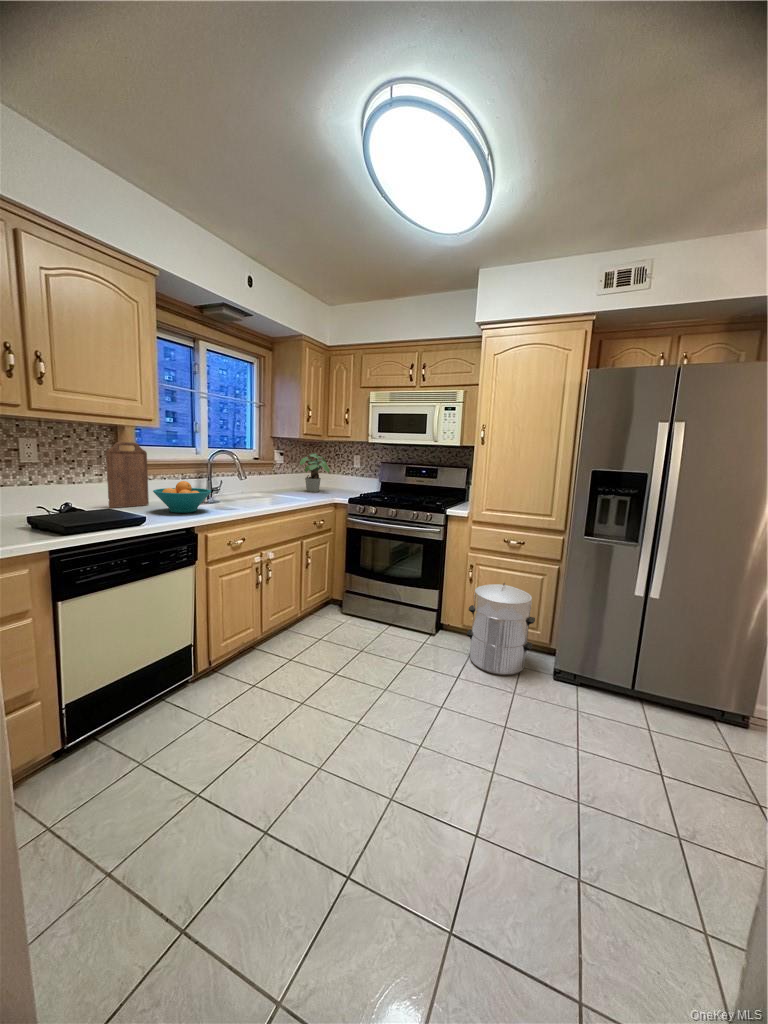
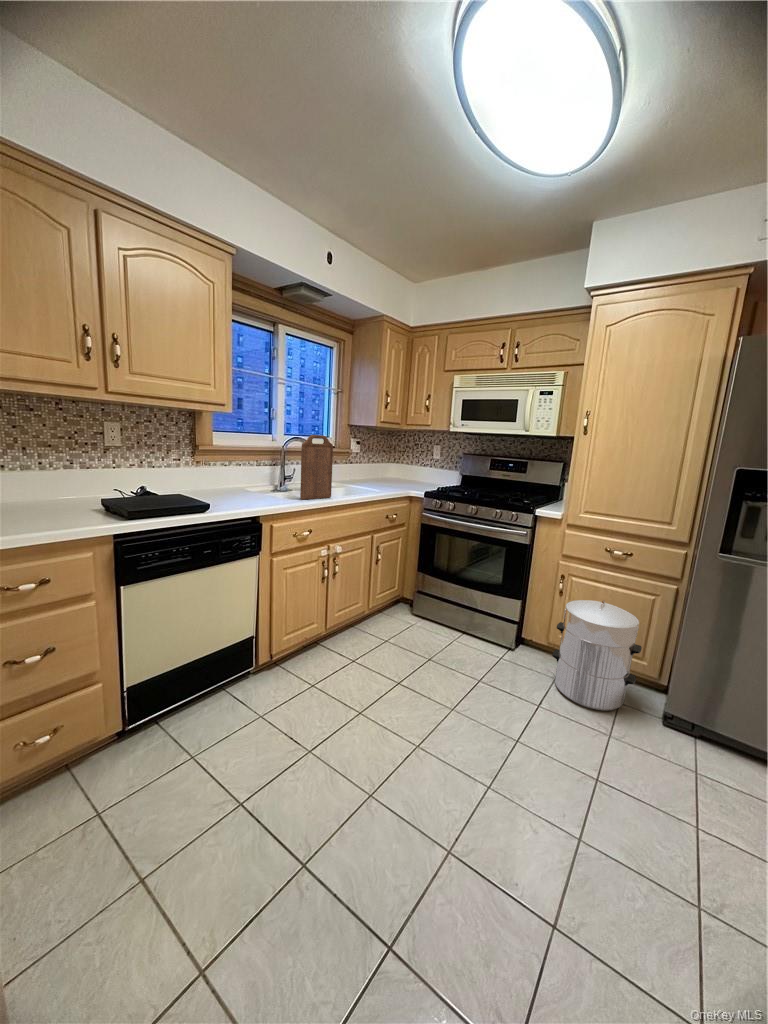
cutting board: present [106,442,149,508] -> present [300,435,333,500]
potted plant: present [300,453,330,492] -> none [377,443,408,483]
fruit bowl: present [153,481,211,513] -> none [224,468,281,501]

